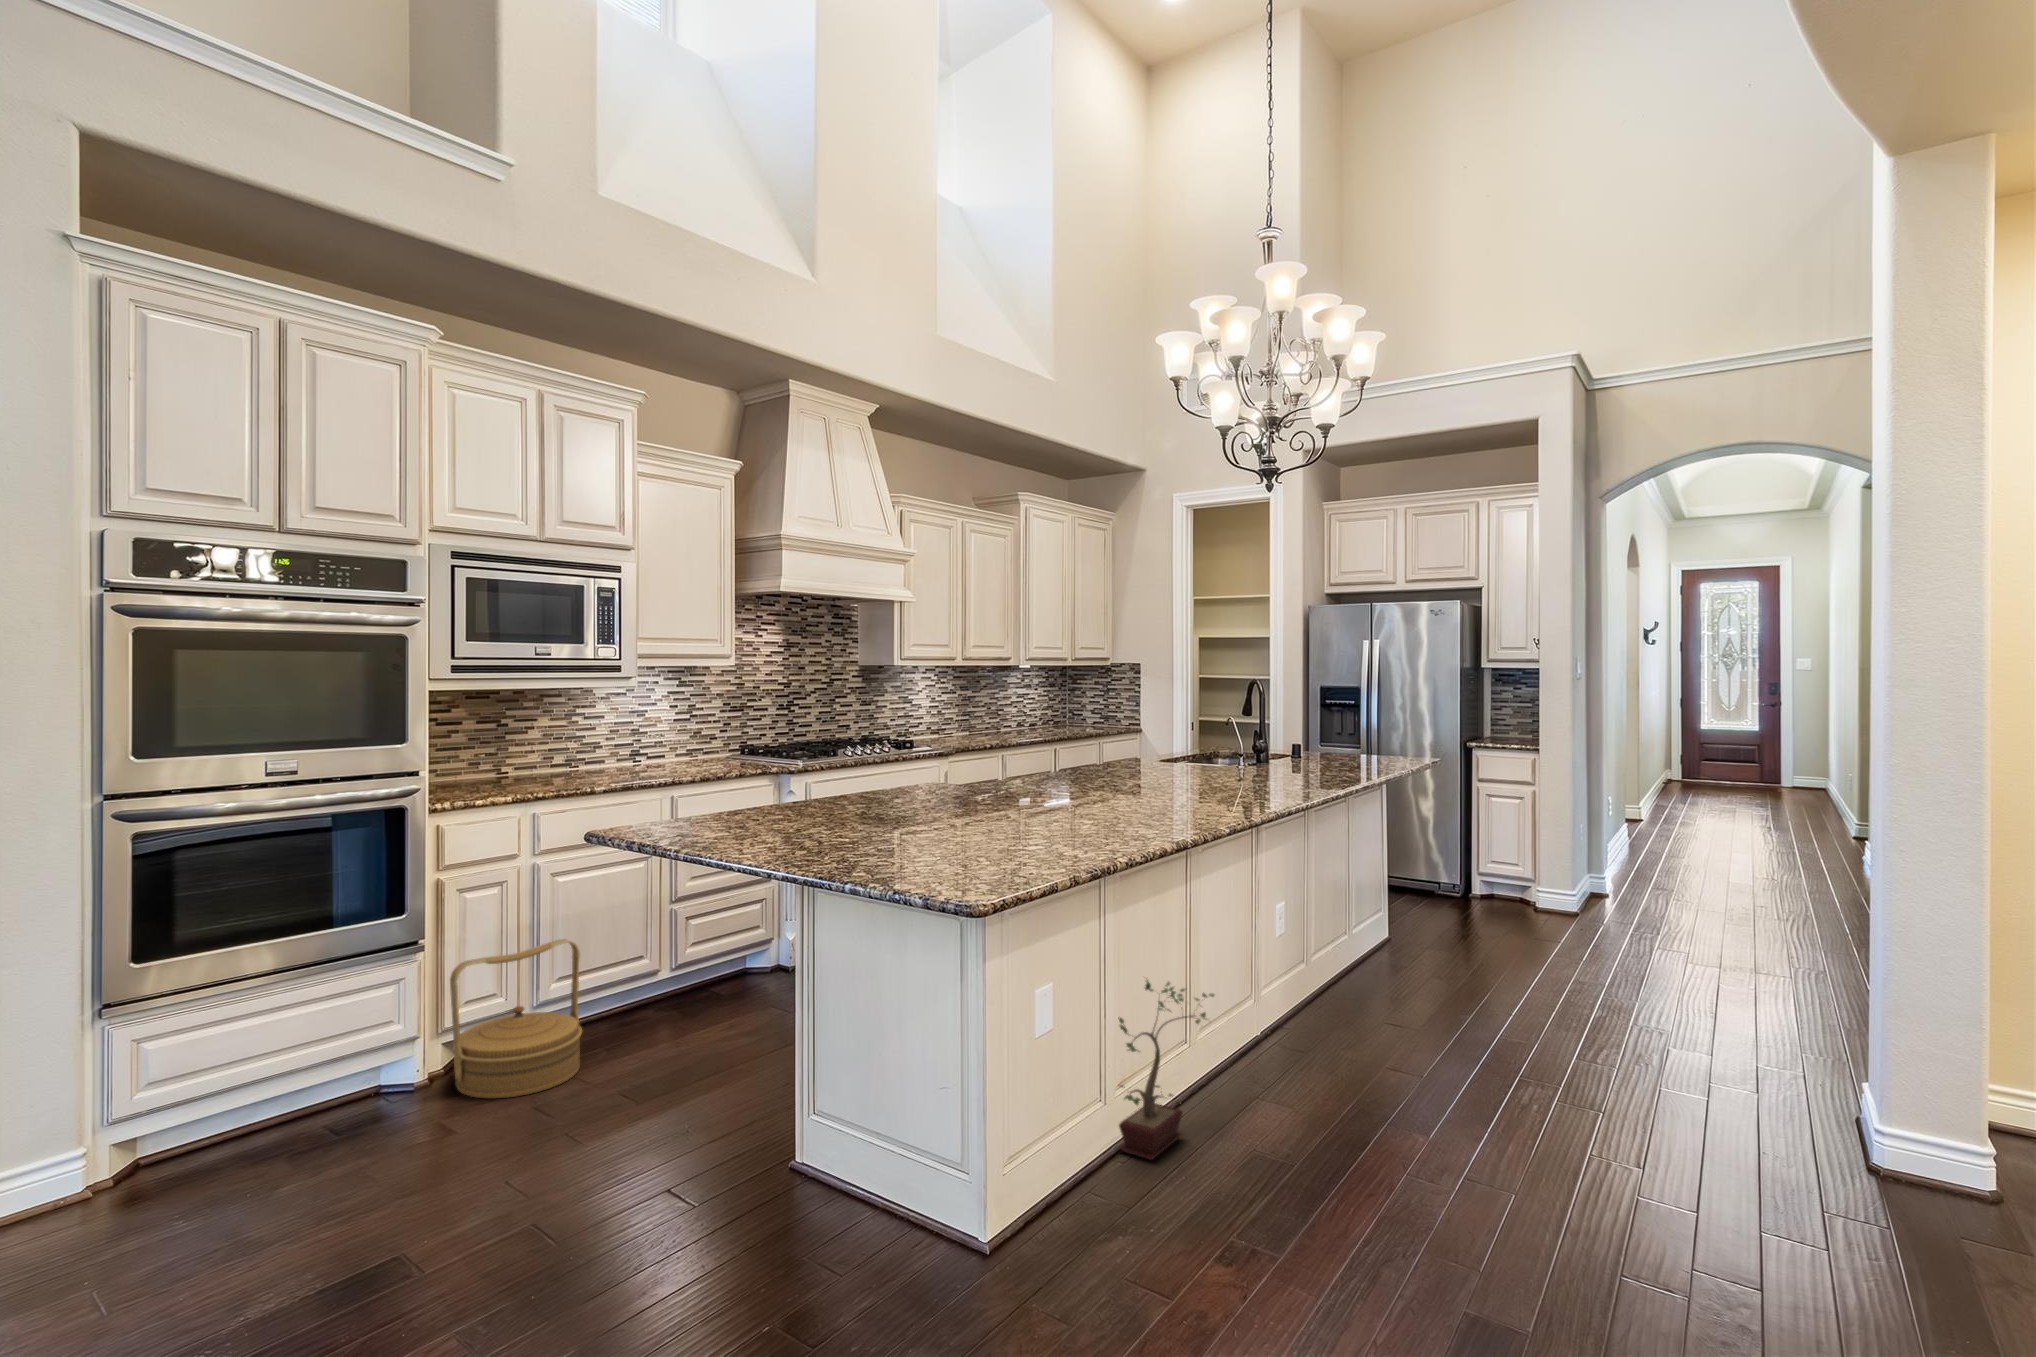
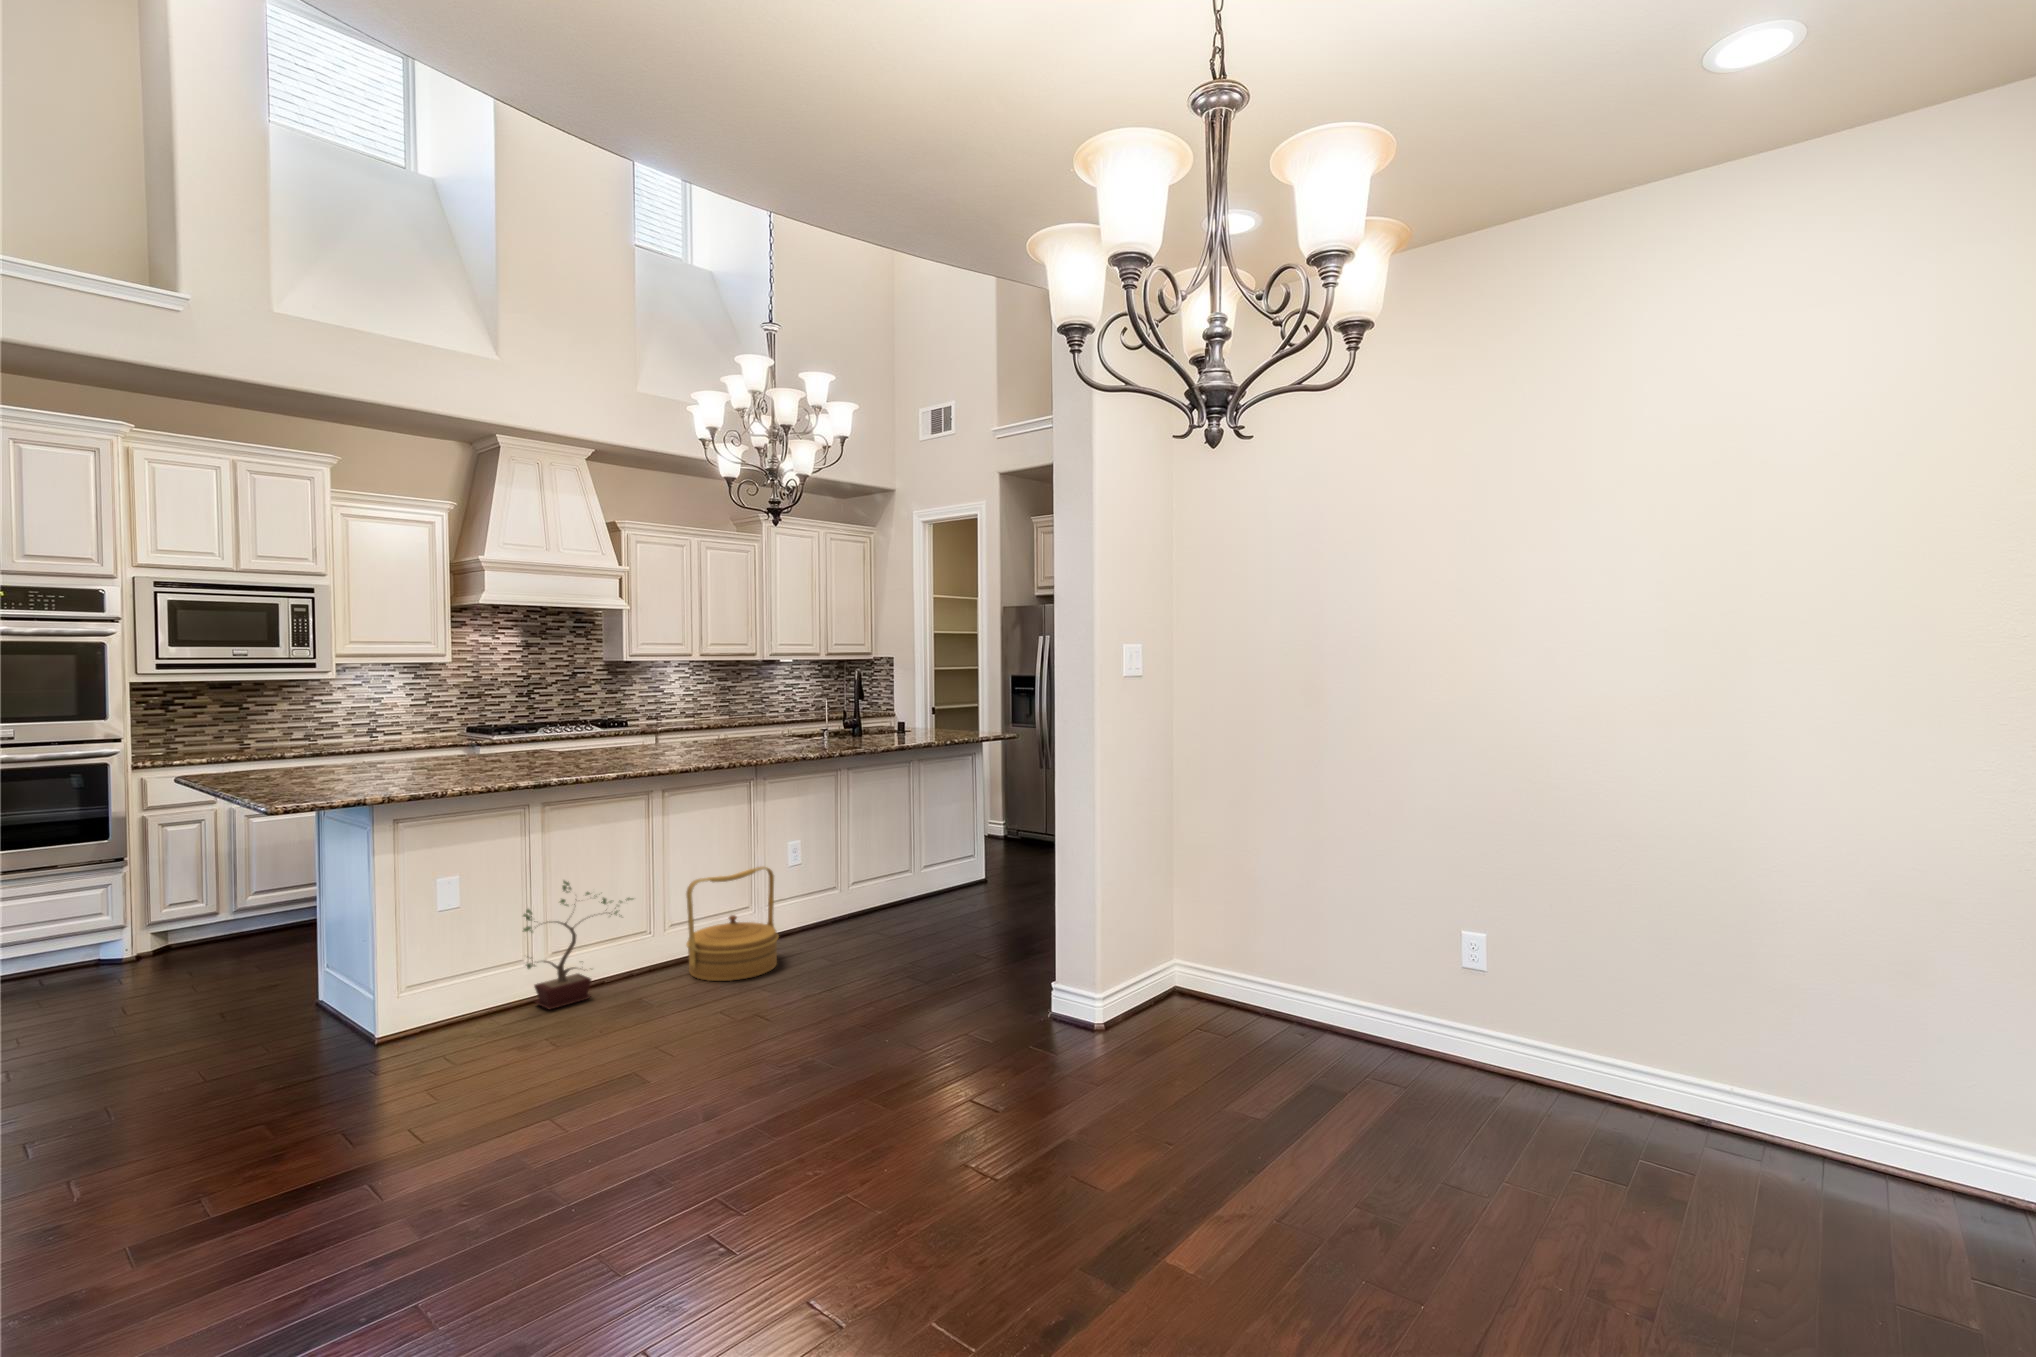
woven basket: present [450,939,582,1099] -> present [686,867,779,981]

